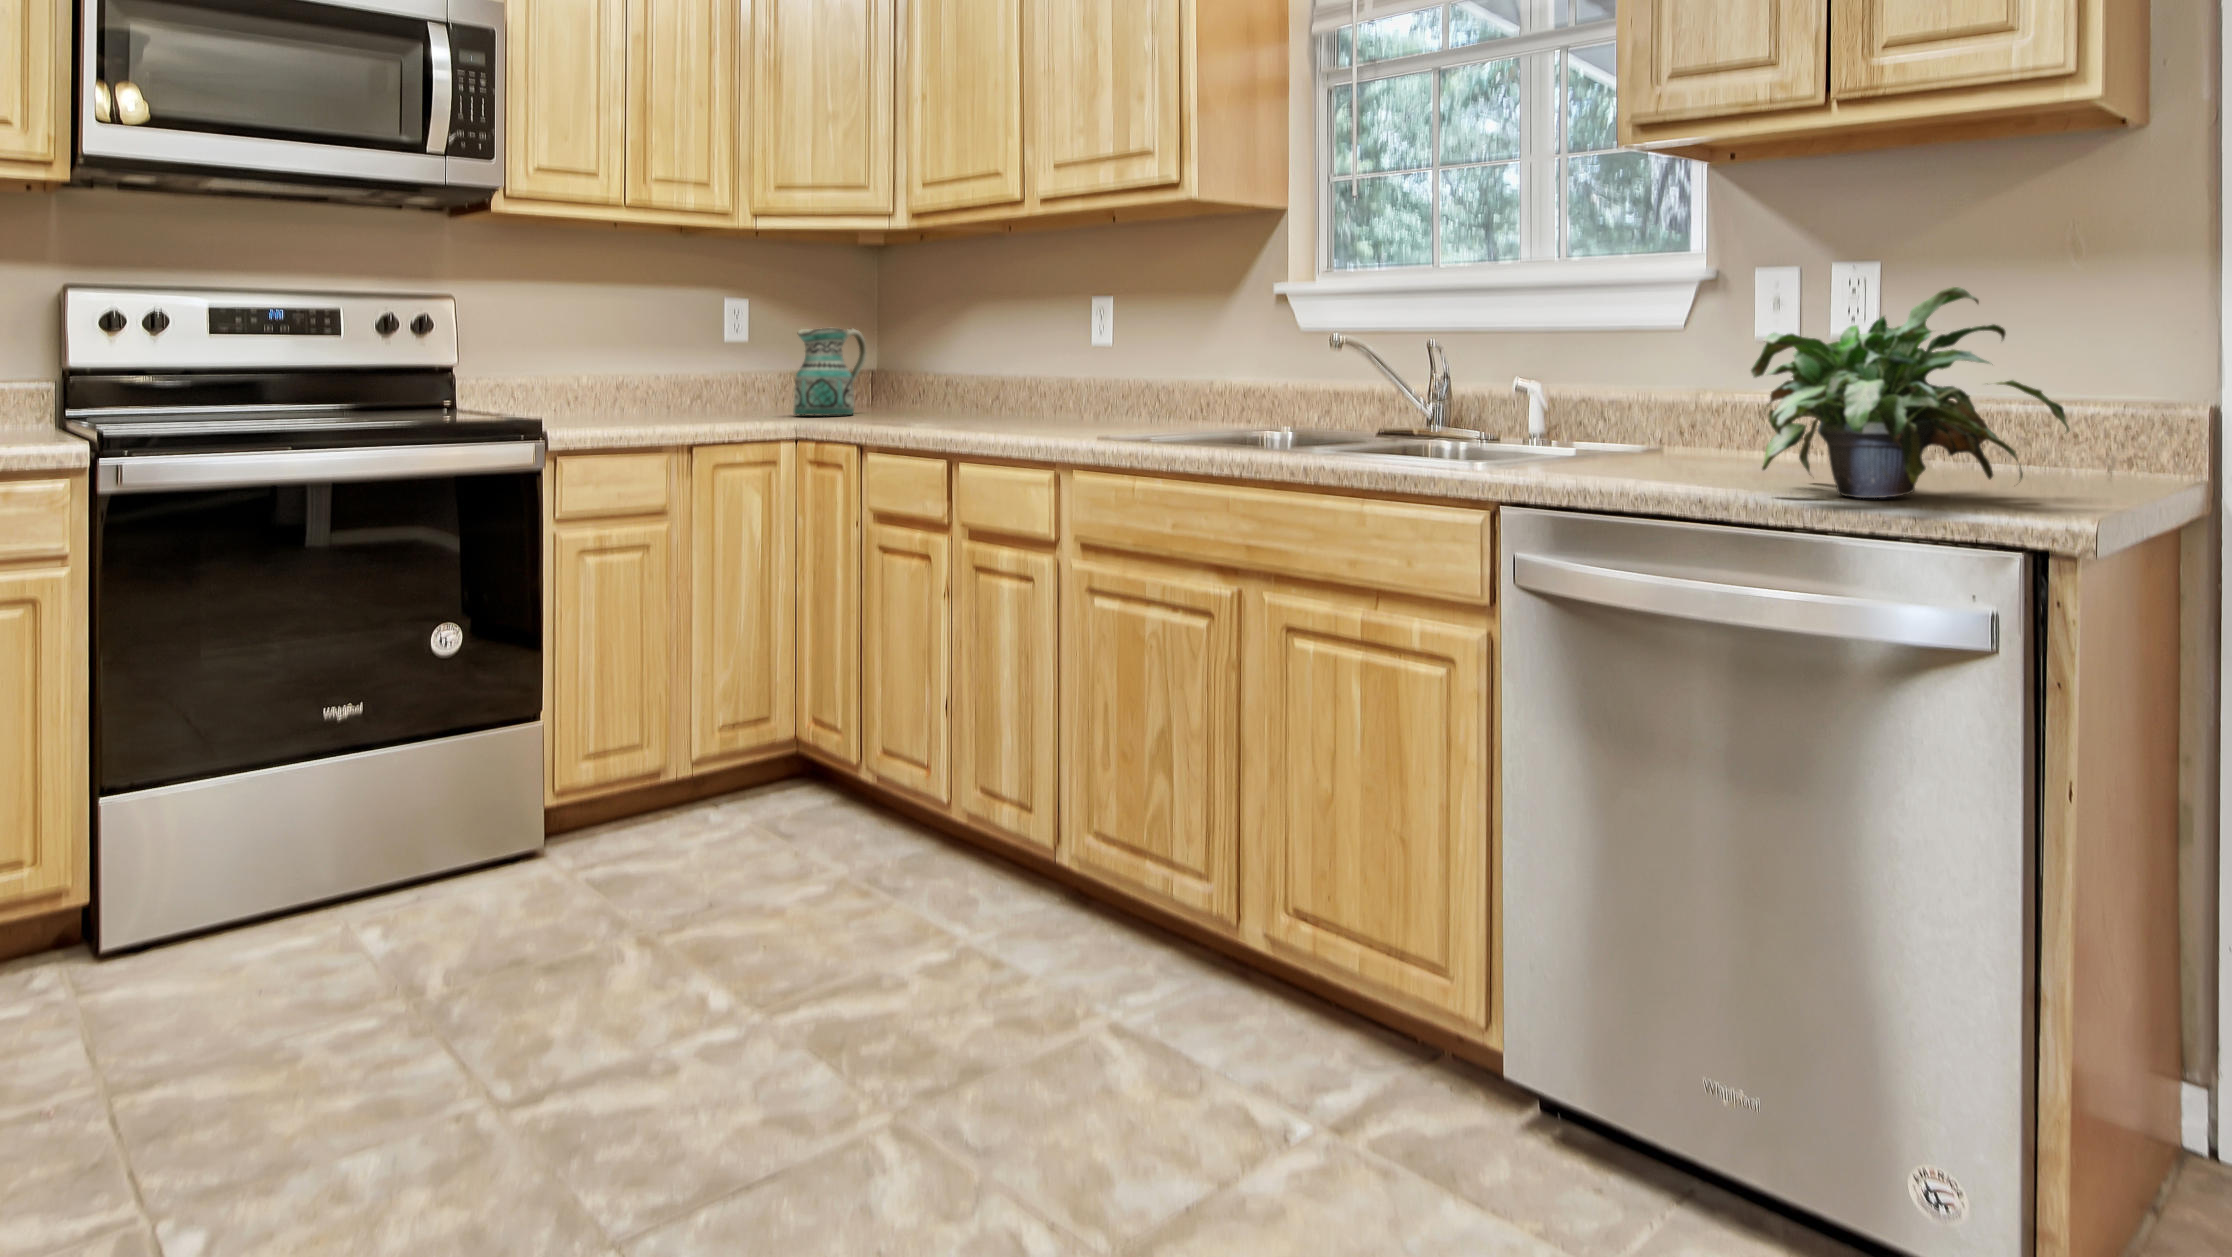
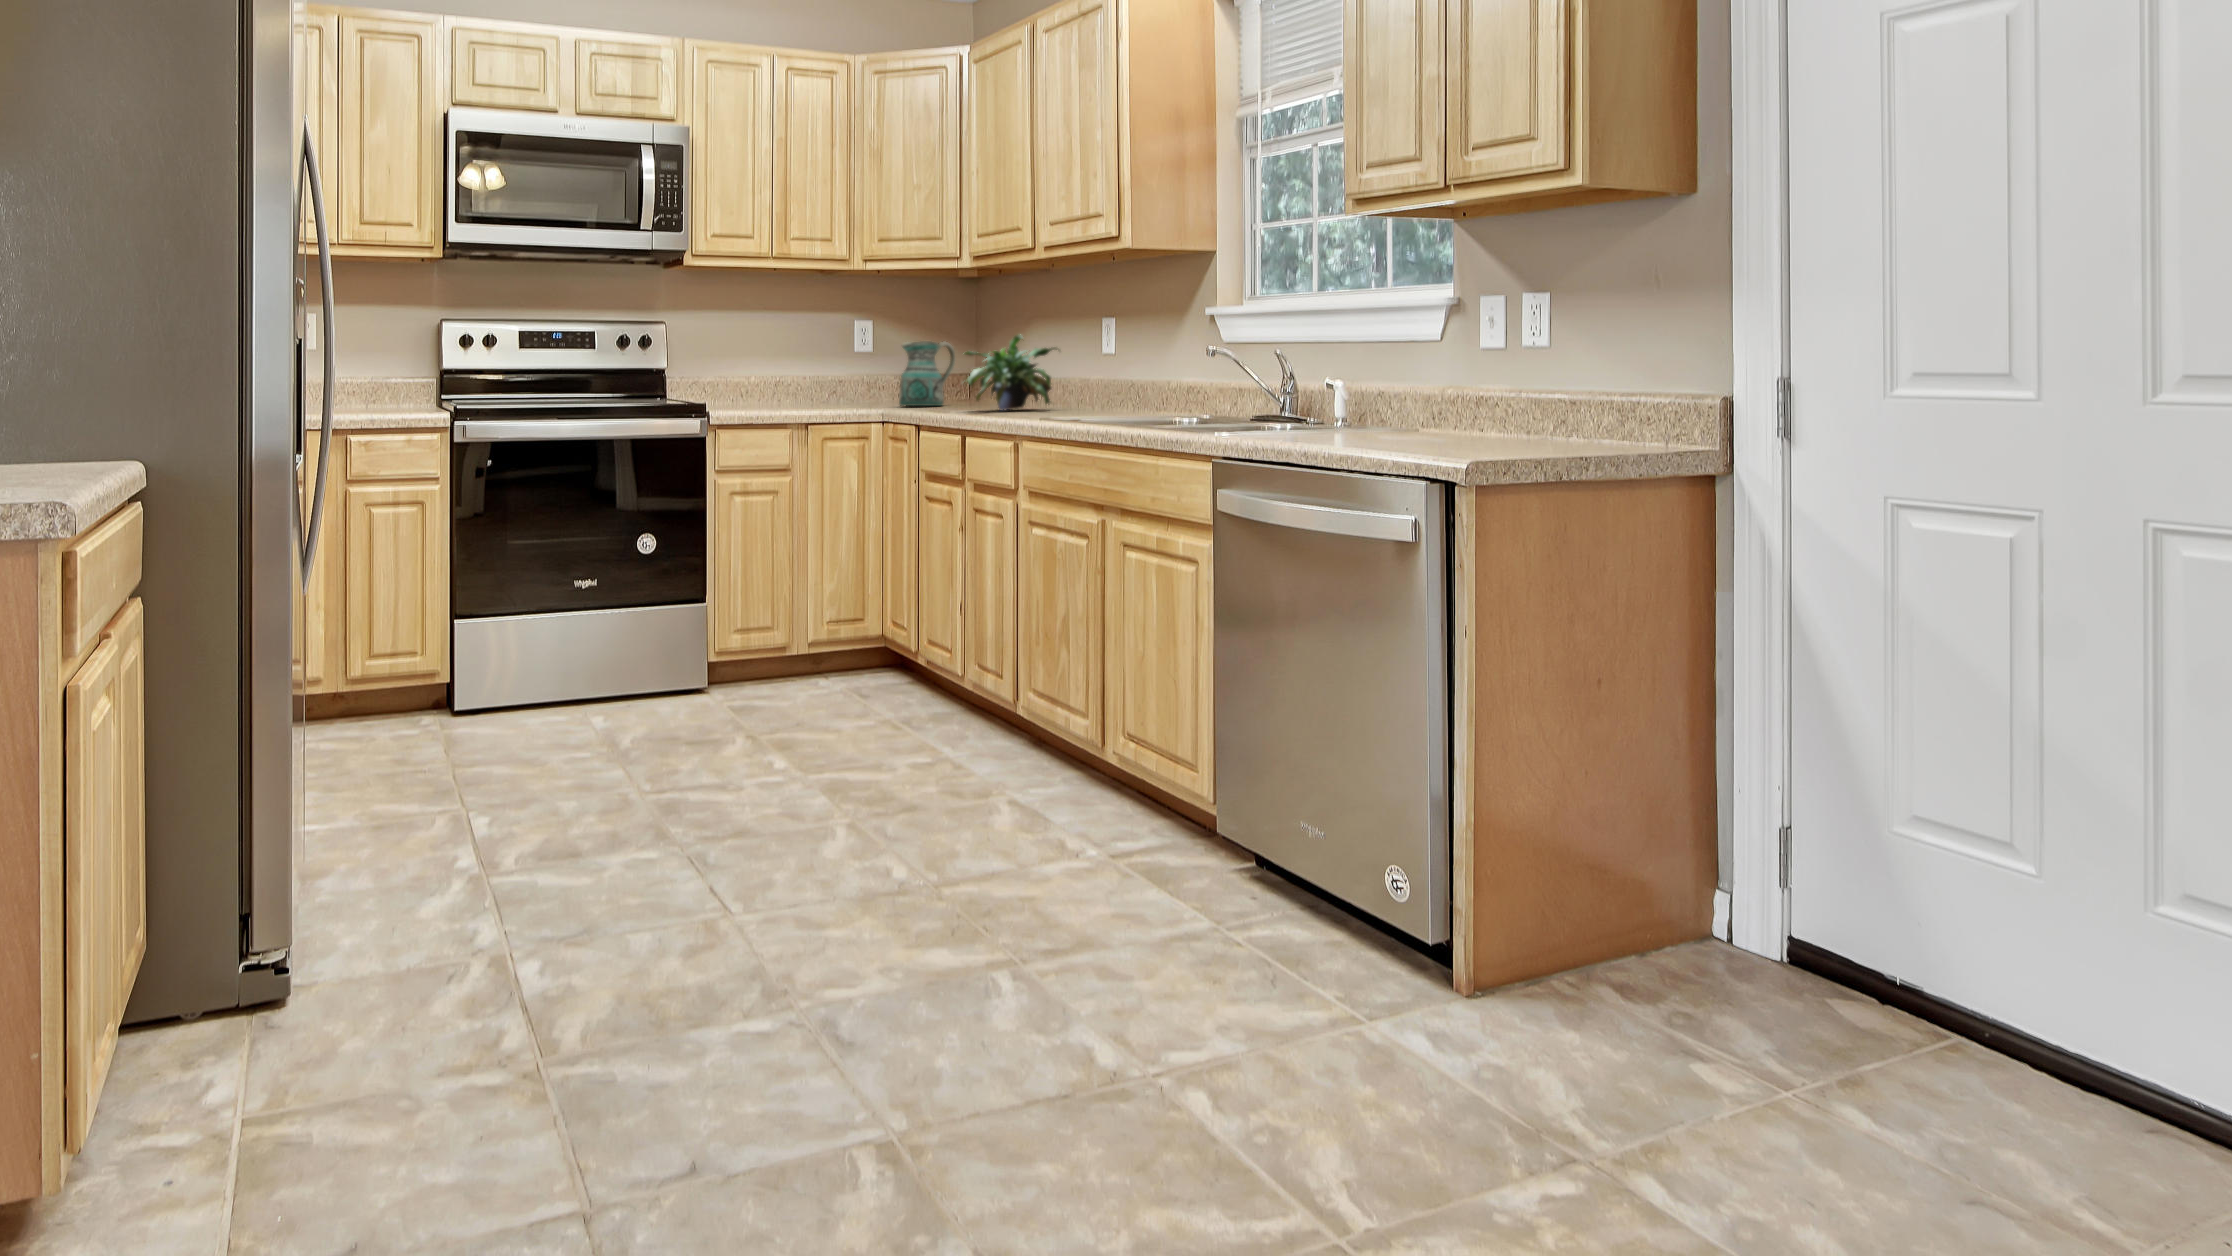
potted plant: present [1751,287,2069,498] -> present [965,335,1057,410]

